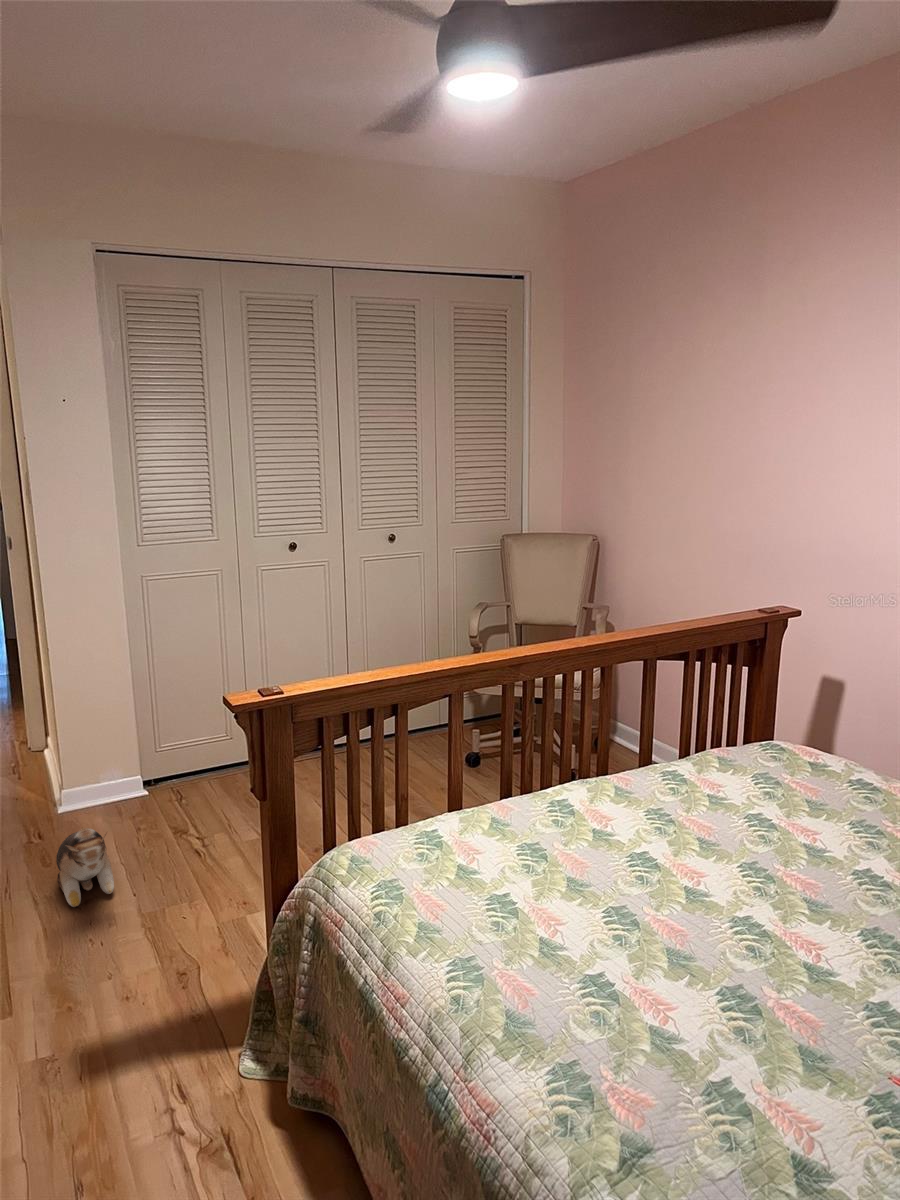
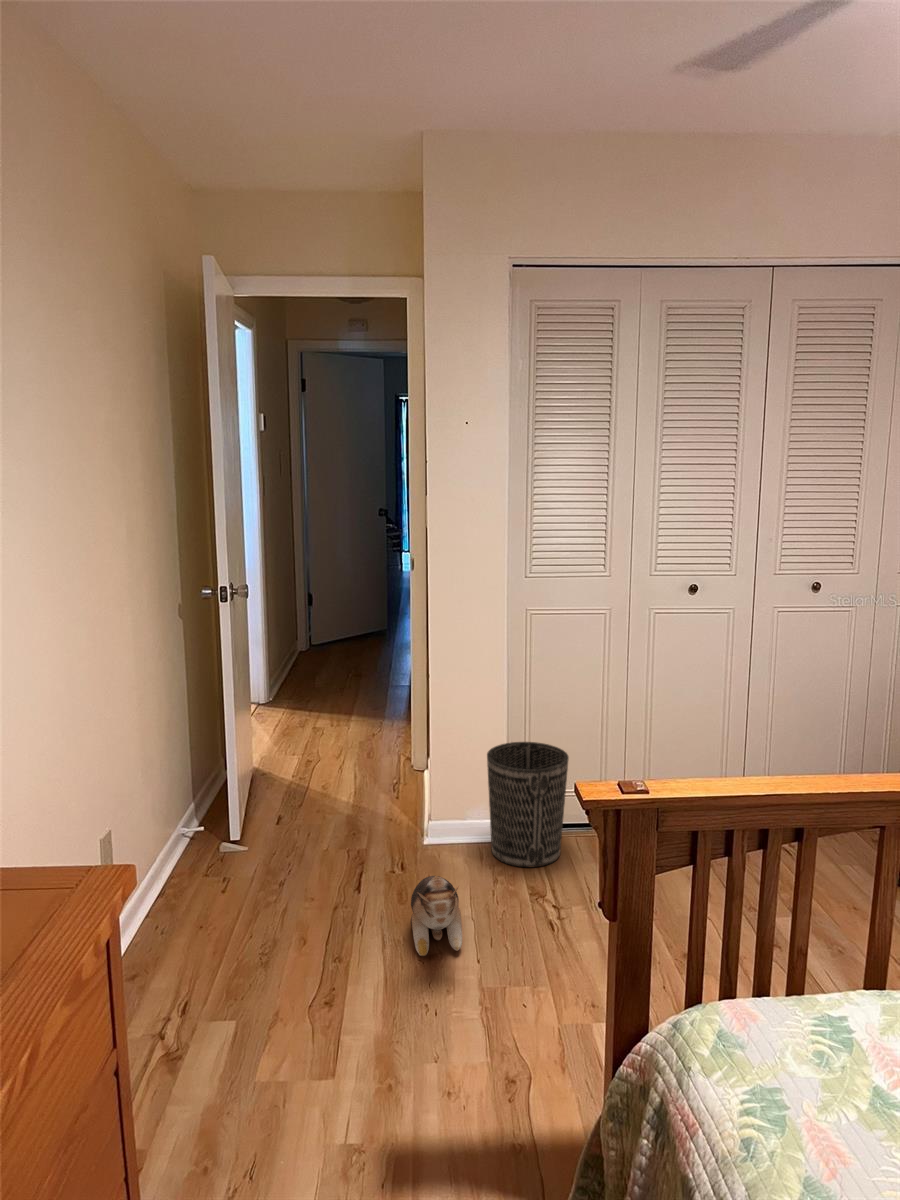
wastebasket: none [116,699,196,813] -> present [487,742,569,867]

